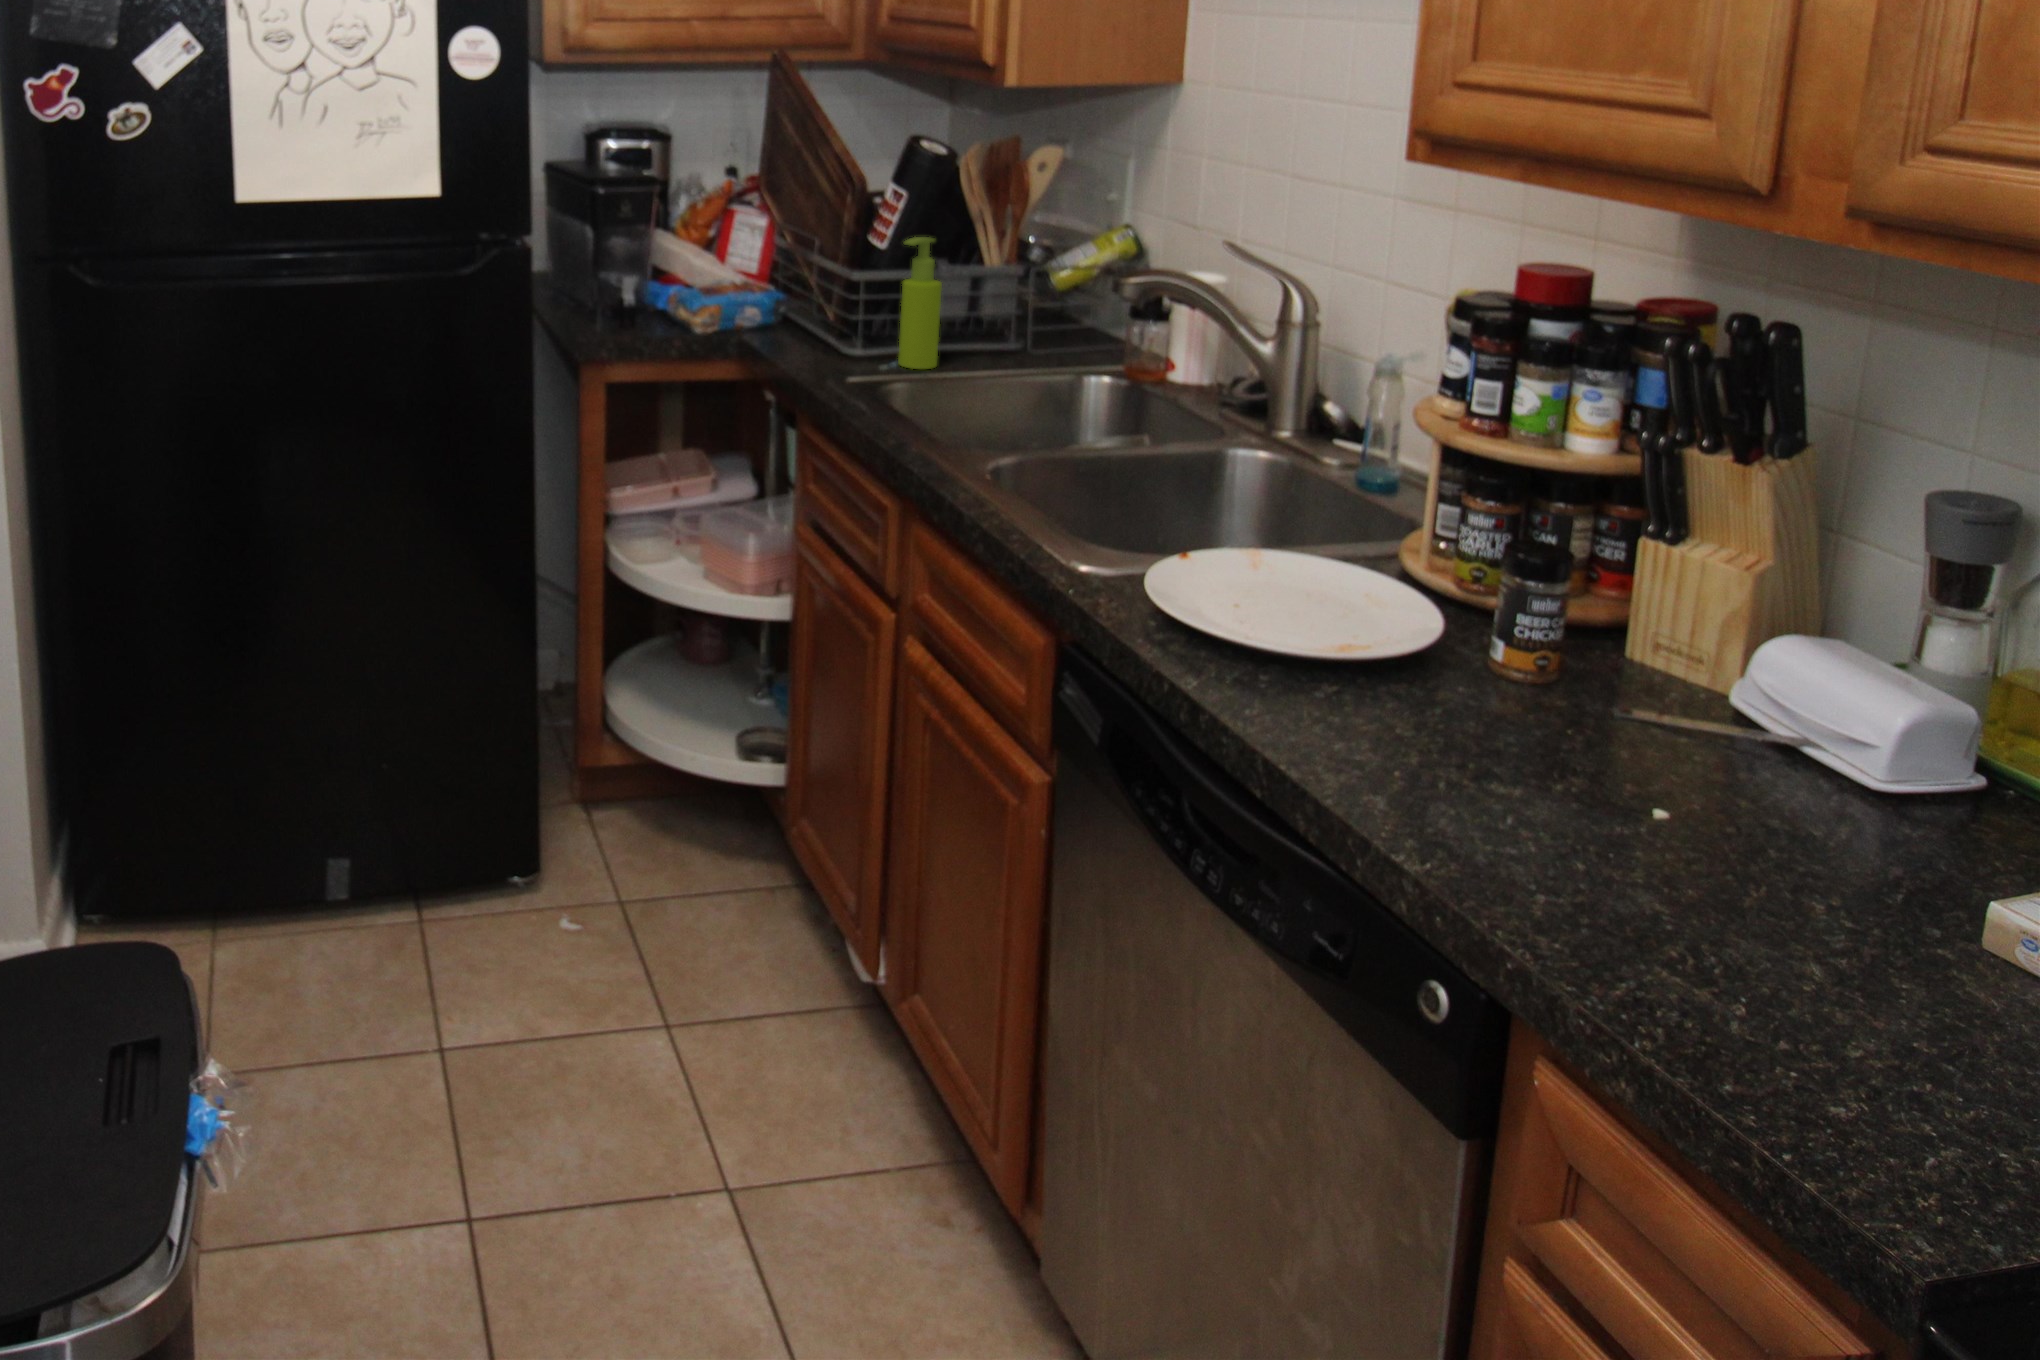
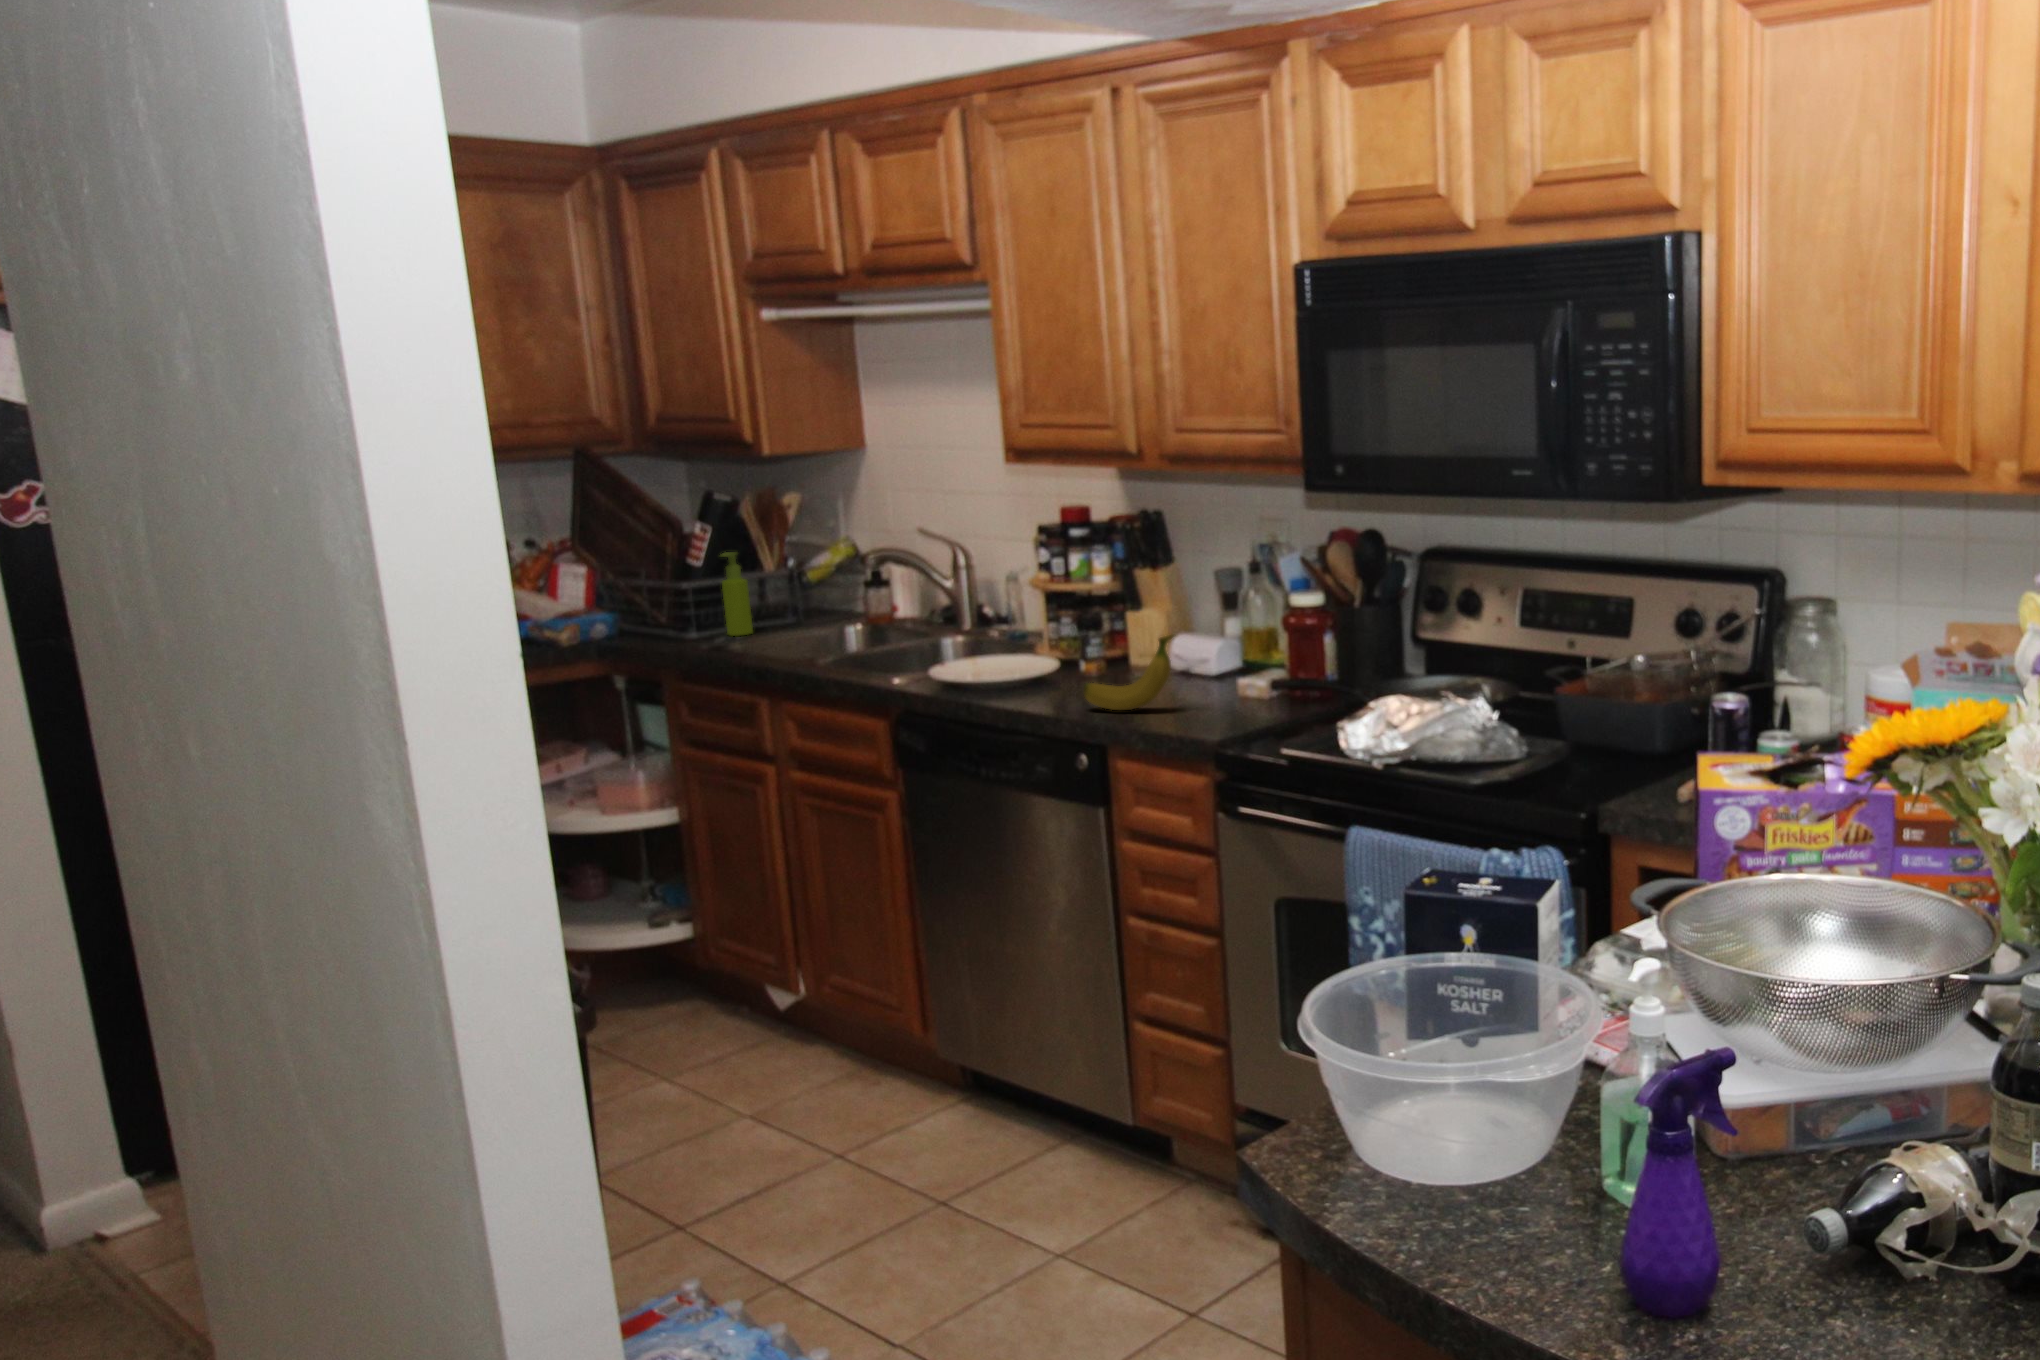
banana: none [1468,747,1798,894] -> present [1083,635,1174,710]

